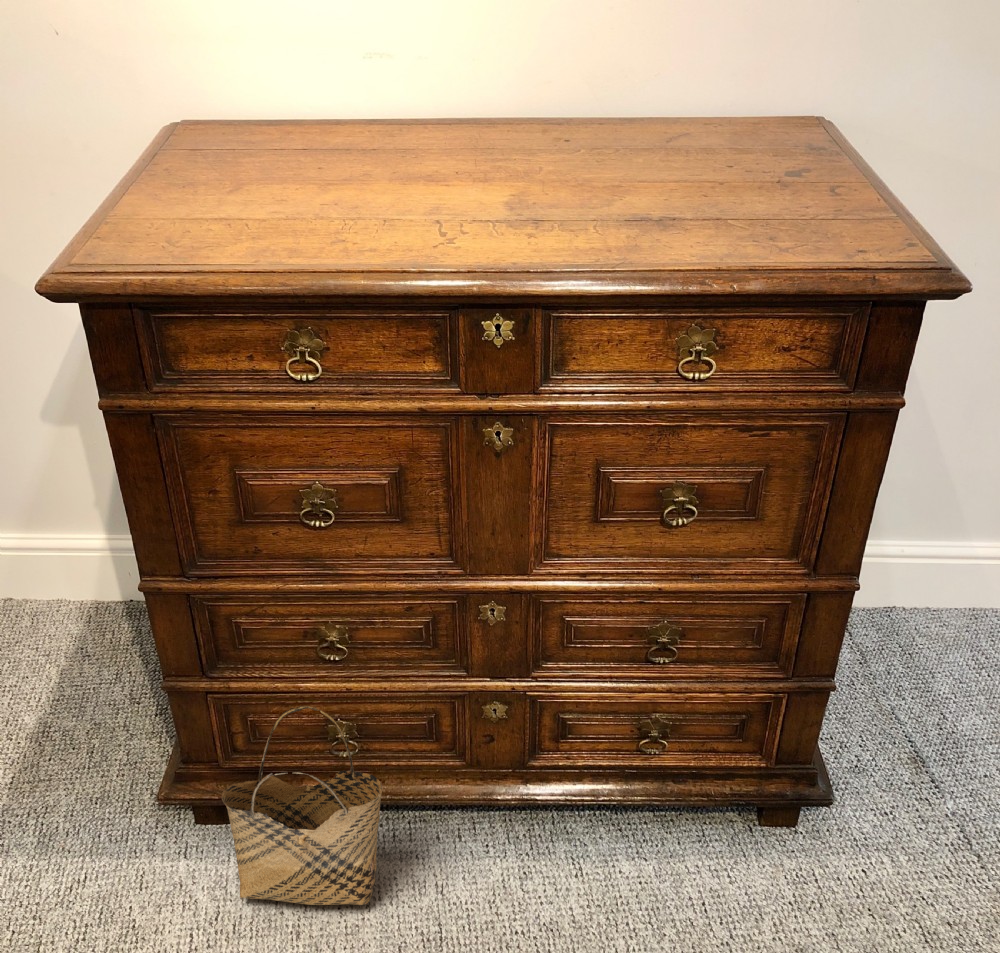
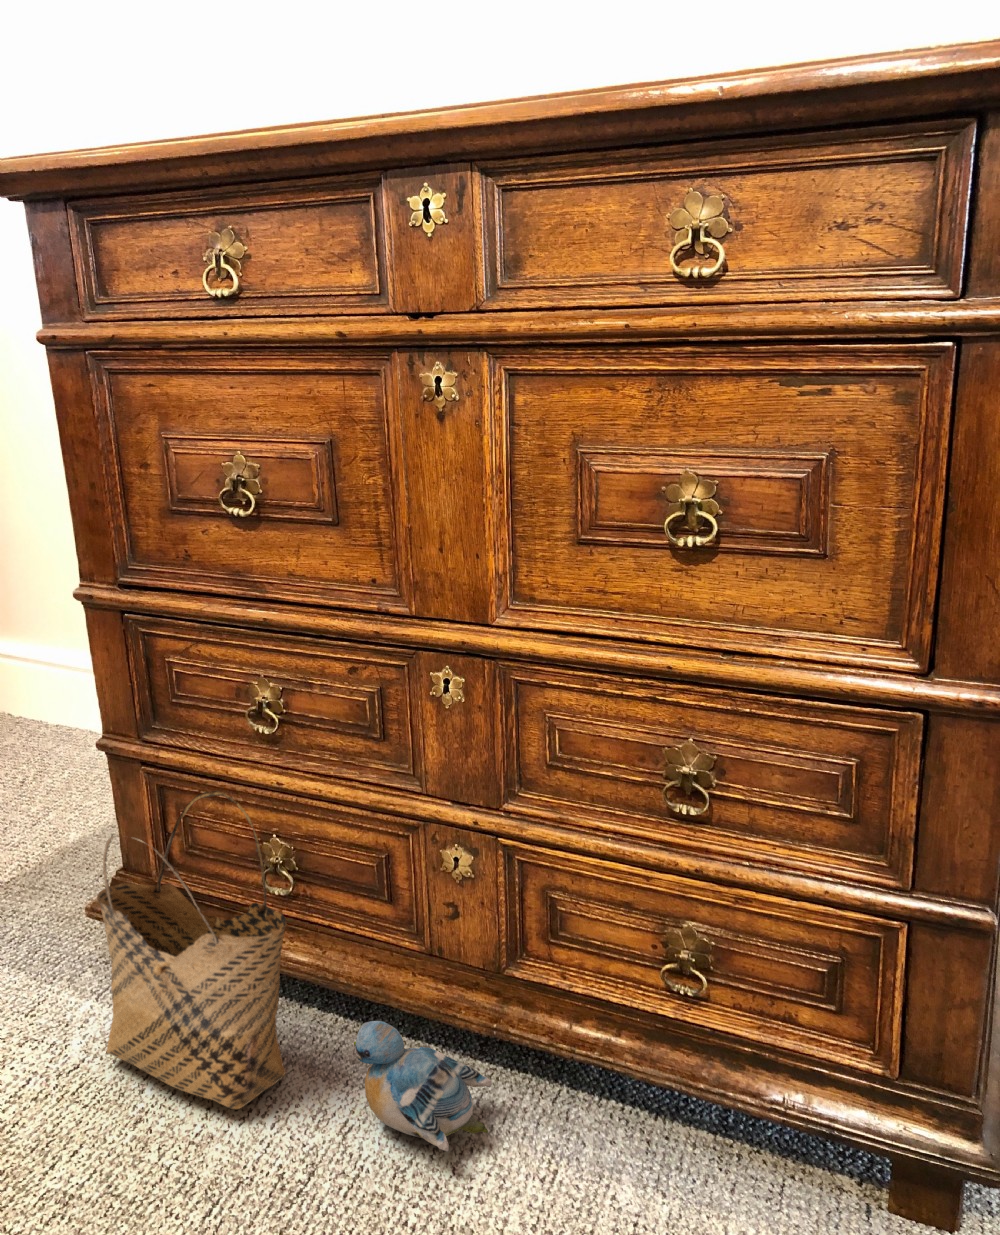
plush toy: none [436,820,535,884] -> present [354,1021,492,1151]

